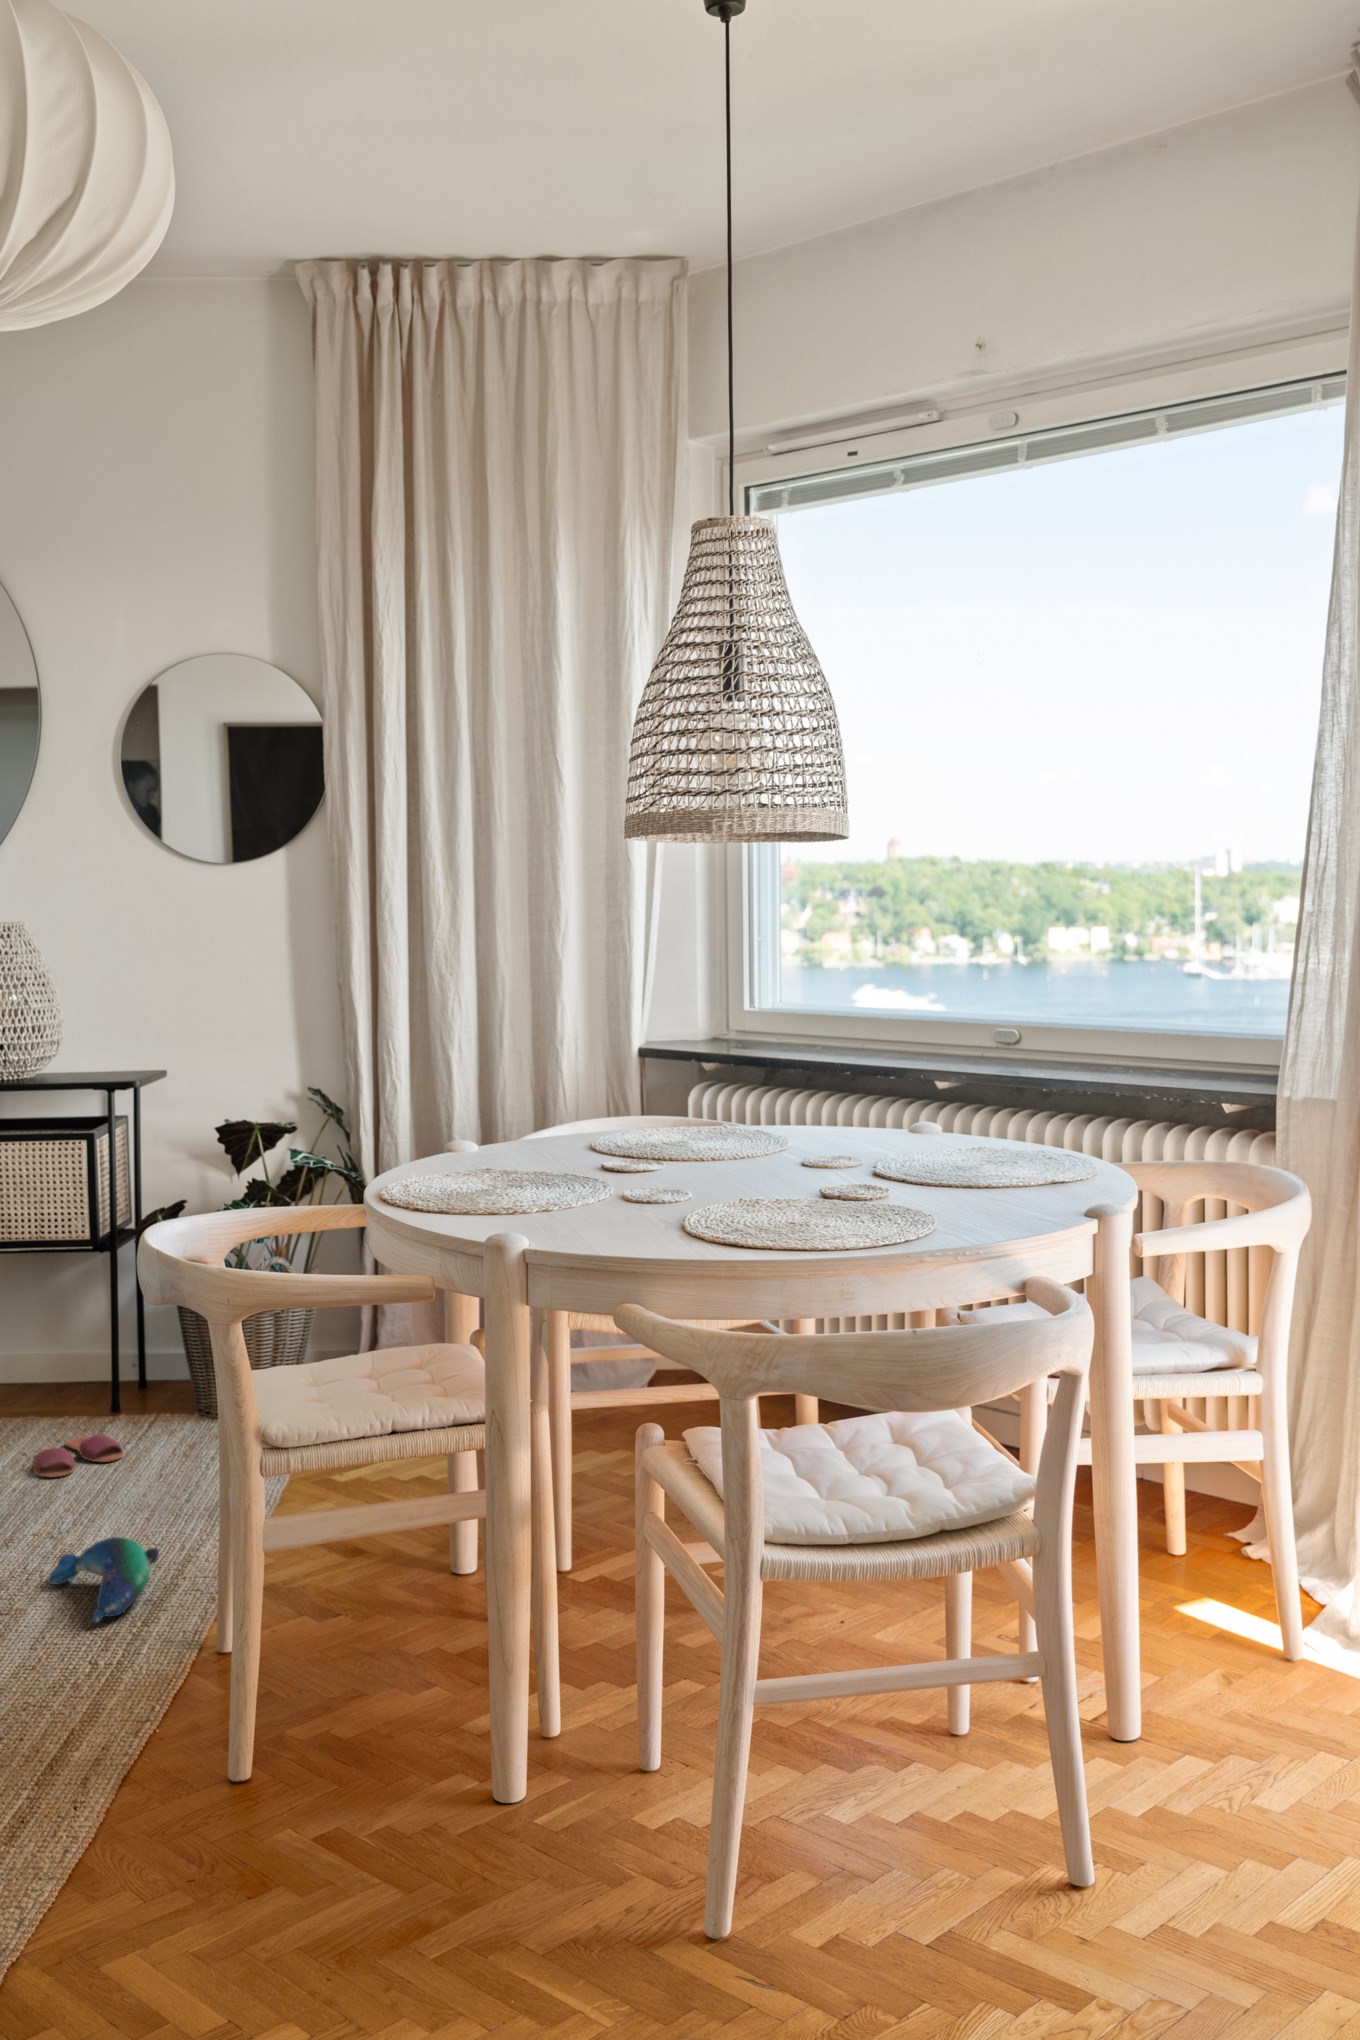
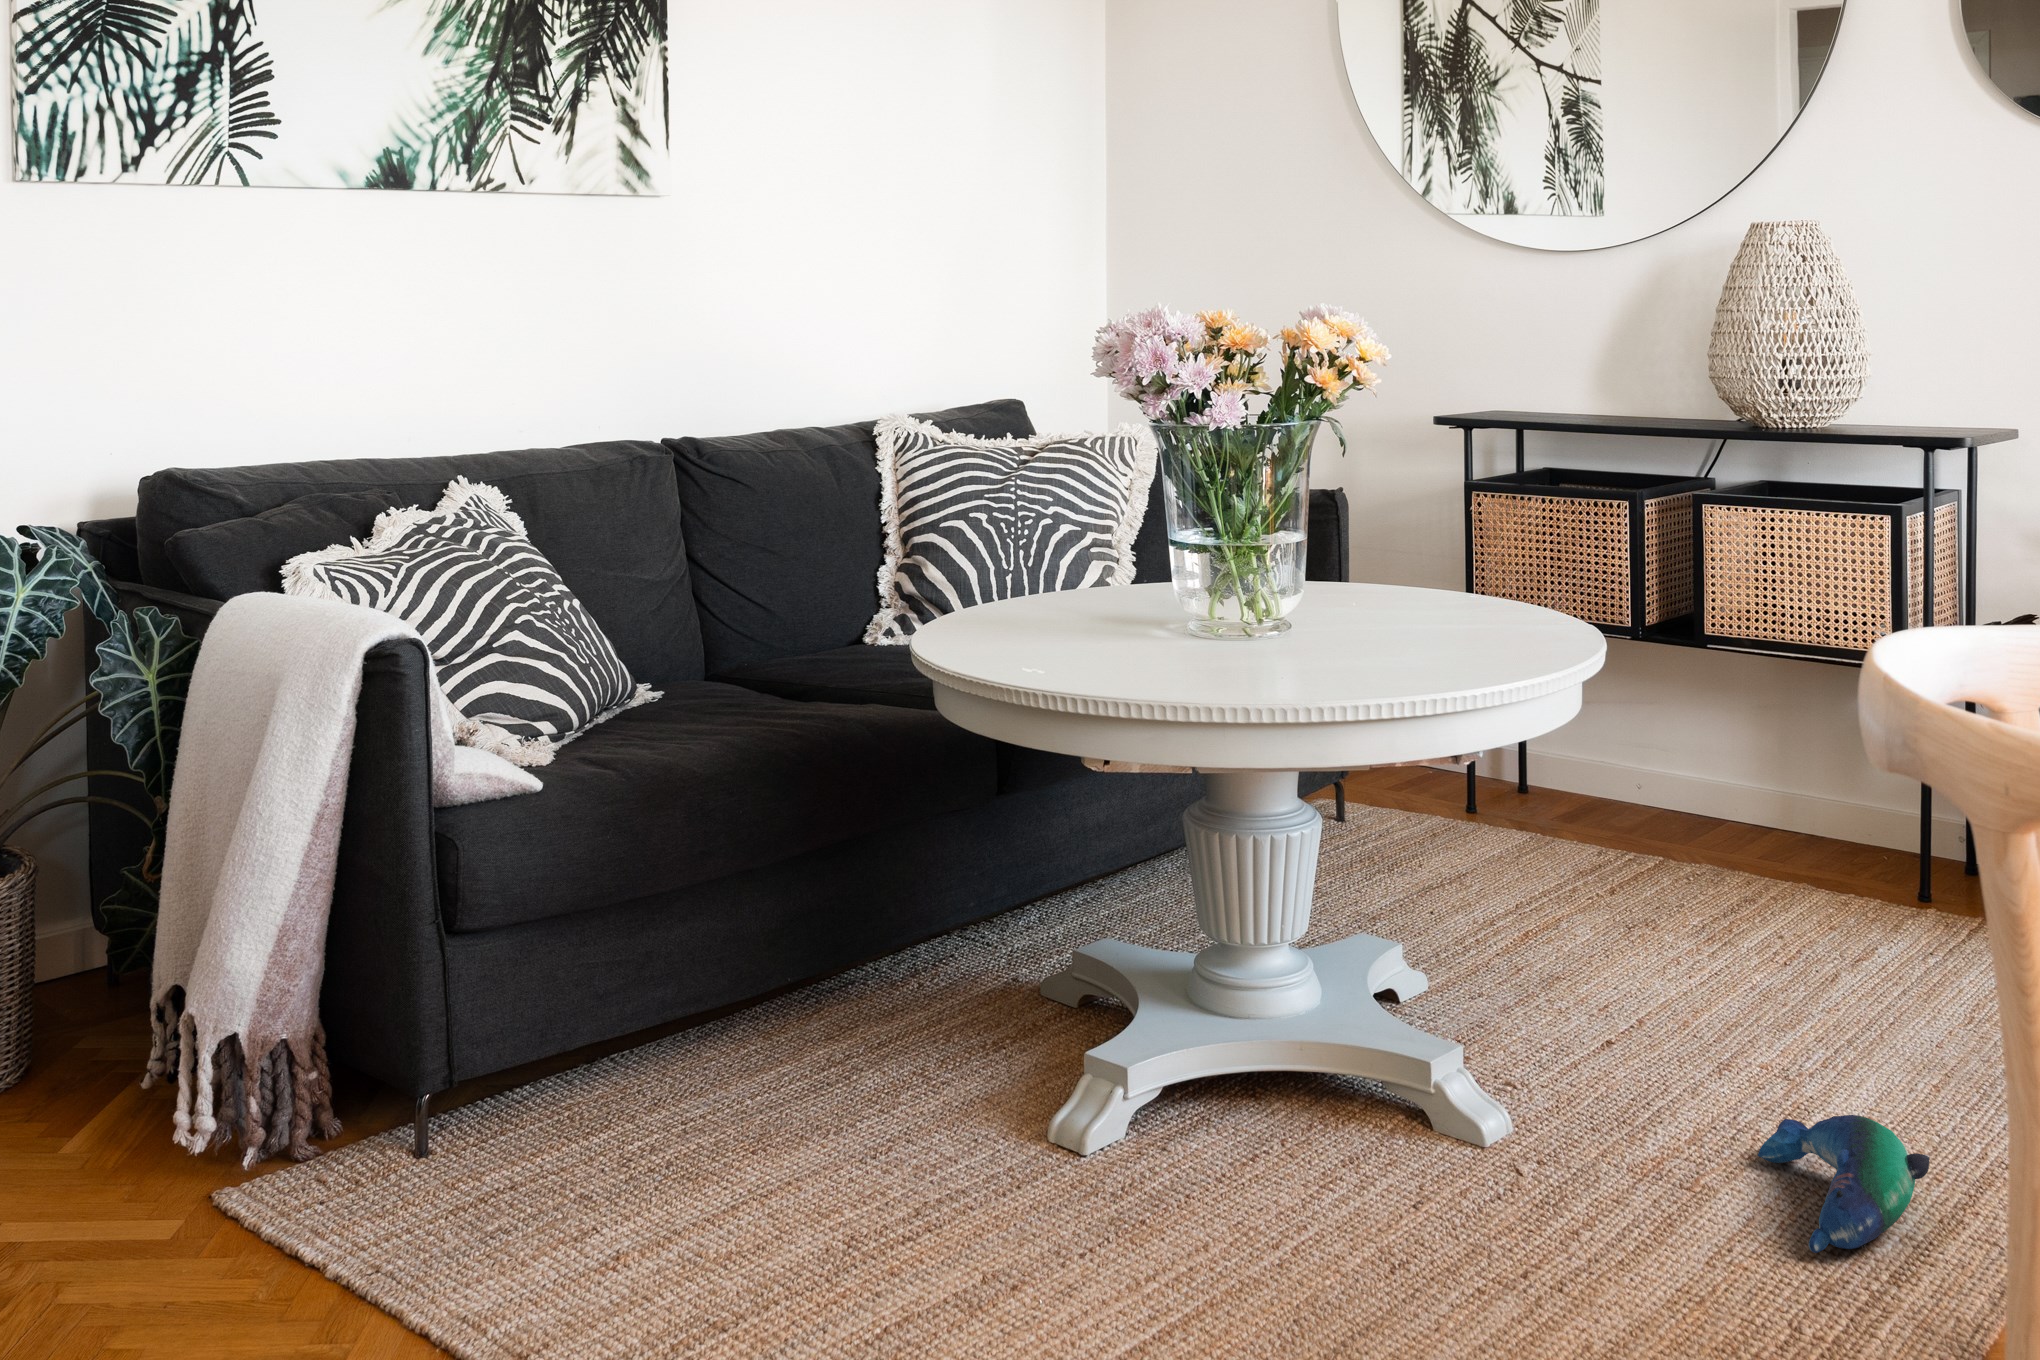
slippers: present [33,1434,123,1477] -> none [1783,930,1918,985]

